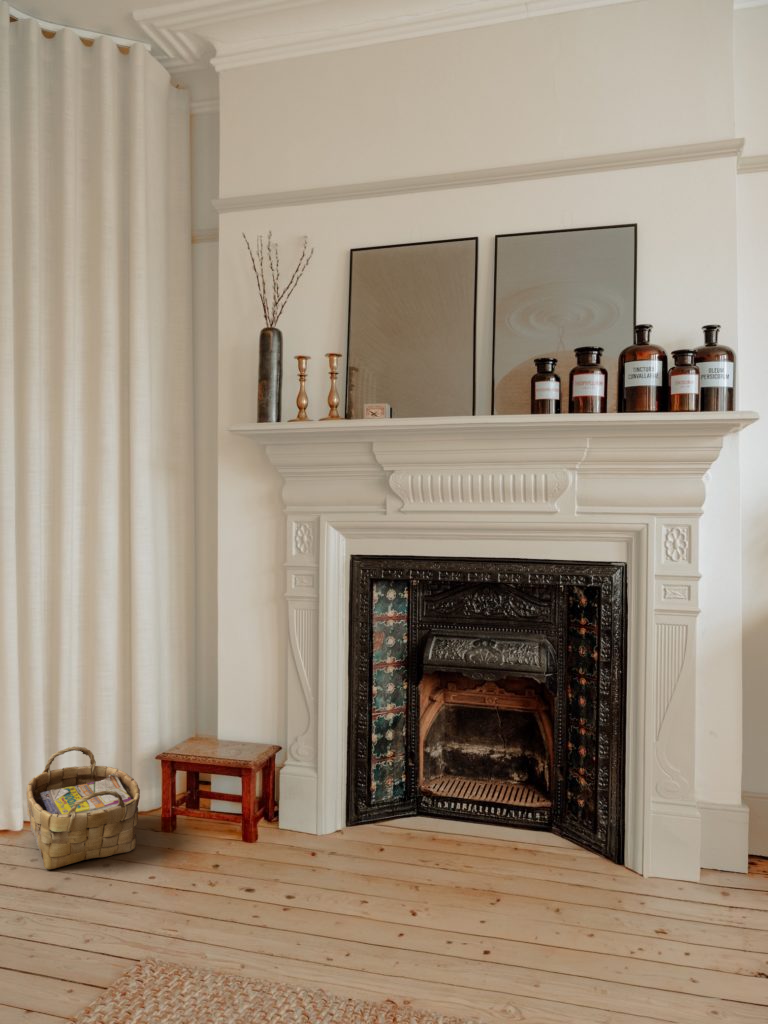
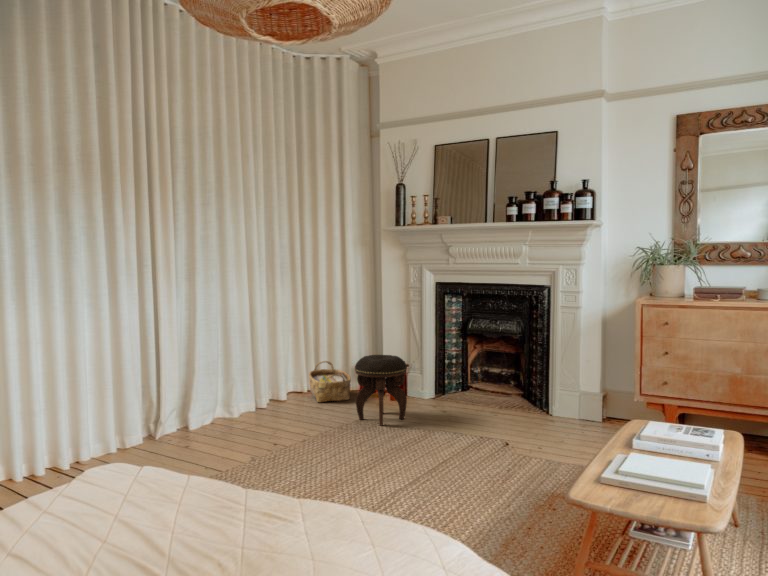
footstool: none [156,745,302,967] -> present [355,355,407,426]

